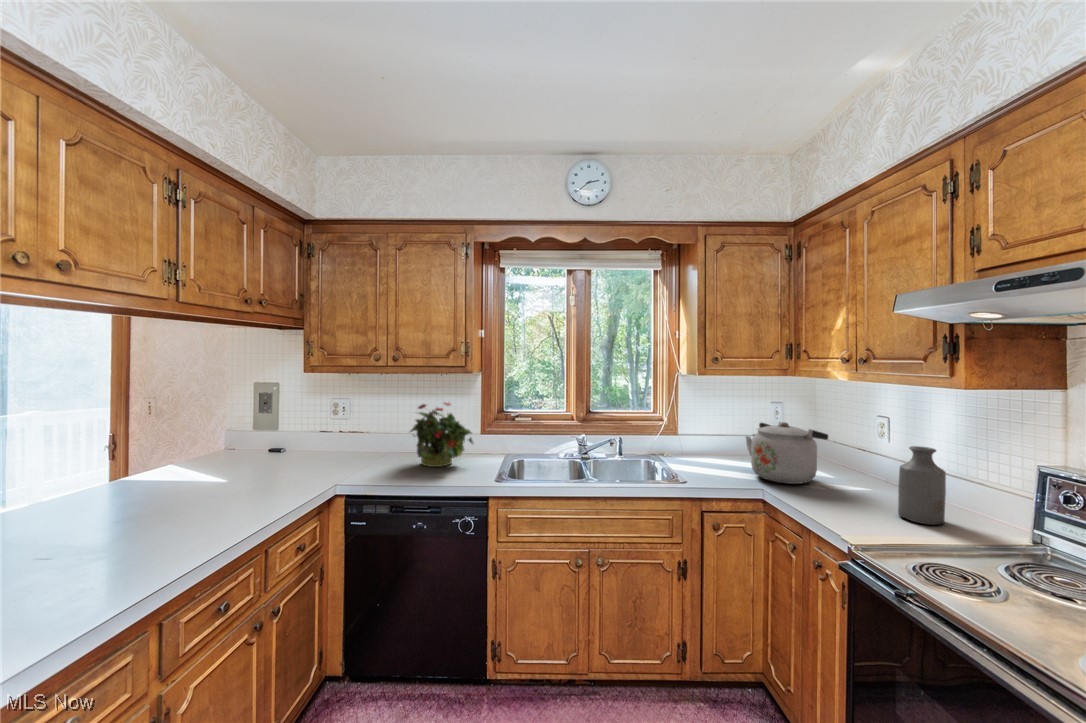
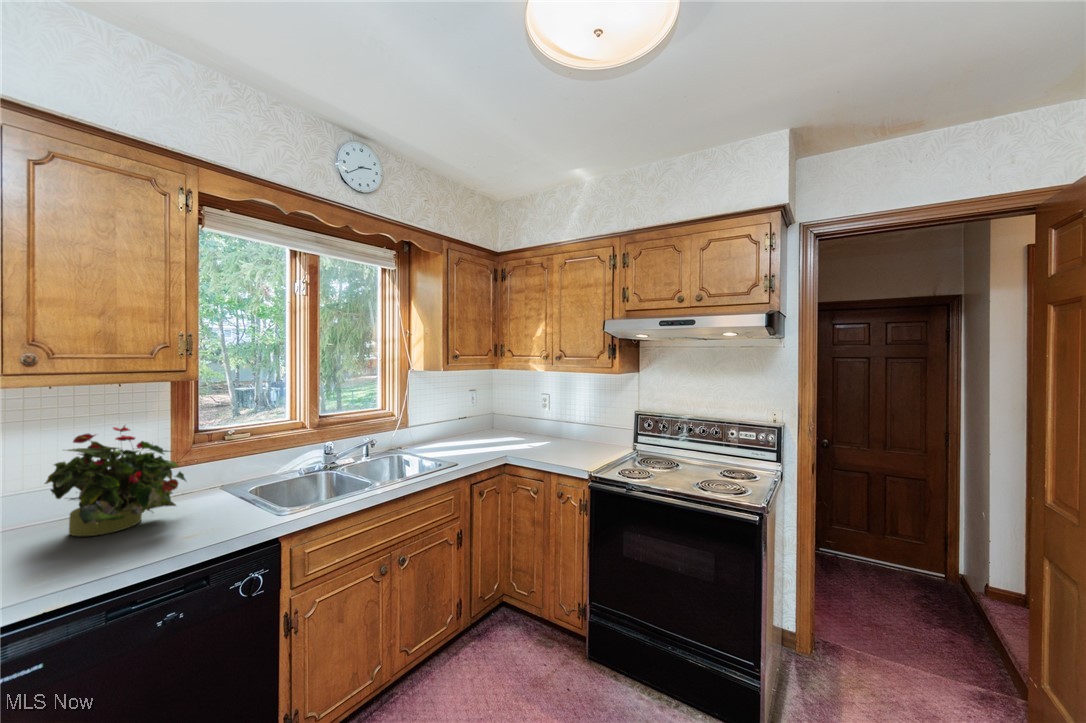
kettle: present [746,422,828,484] -> none [476,404,529,448]
bottle: present [898,446,946,525] -> none [583,408,605,452]

